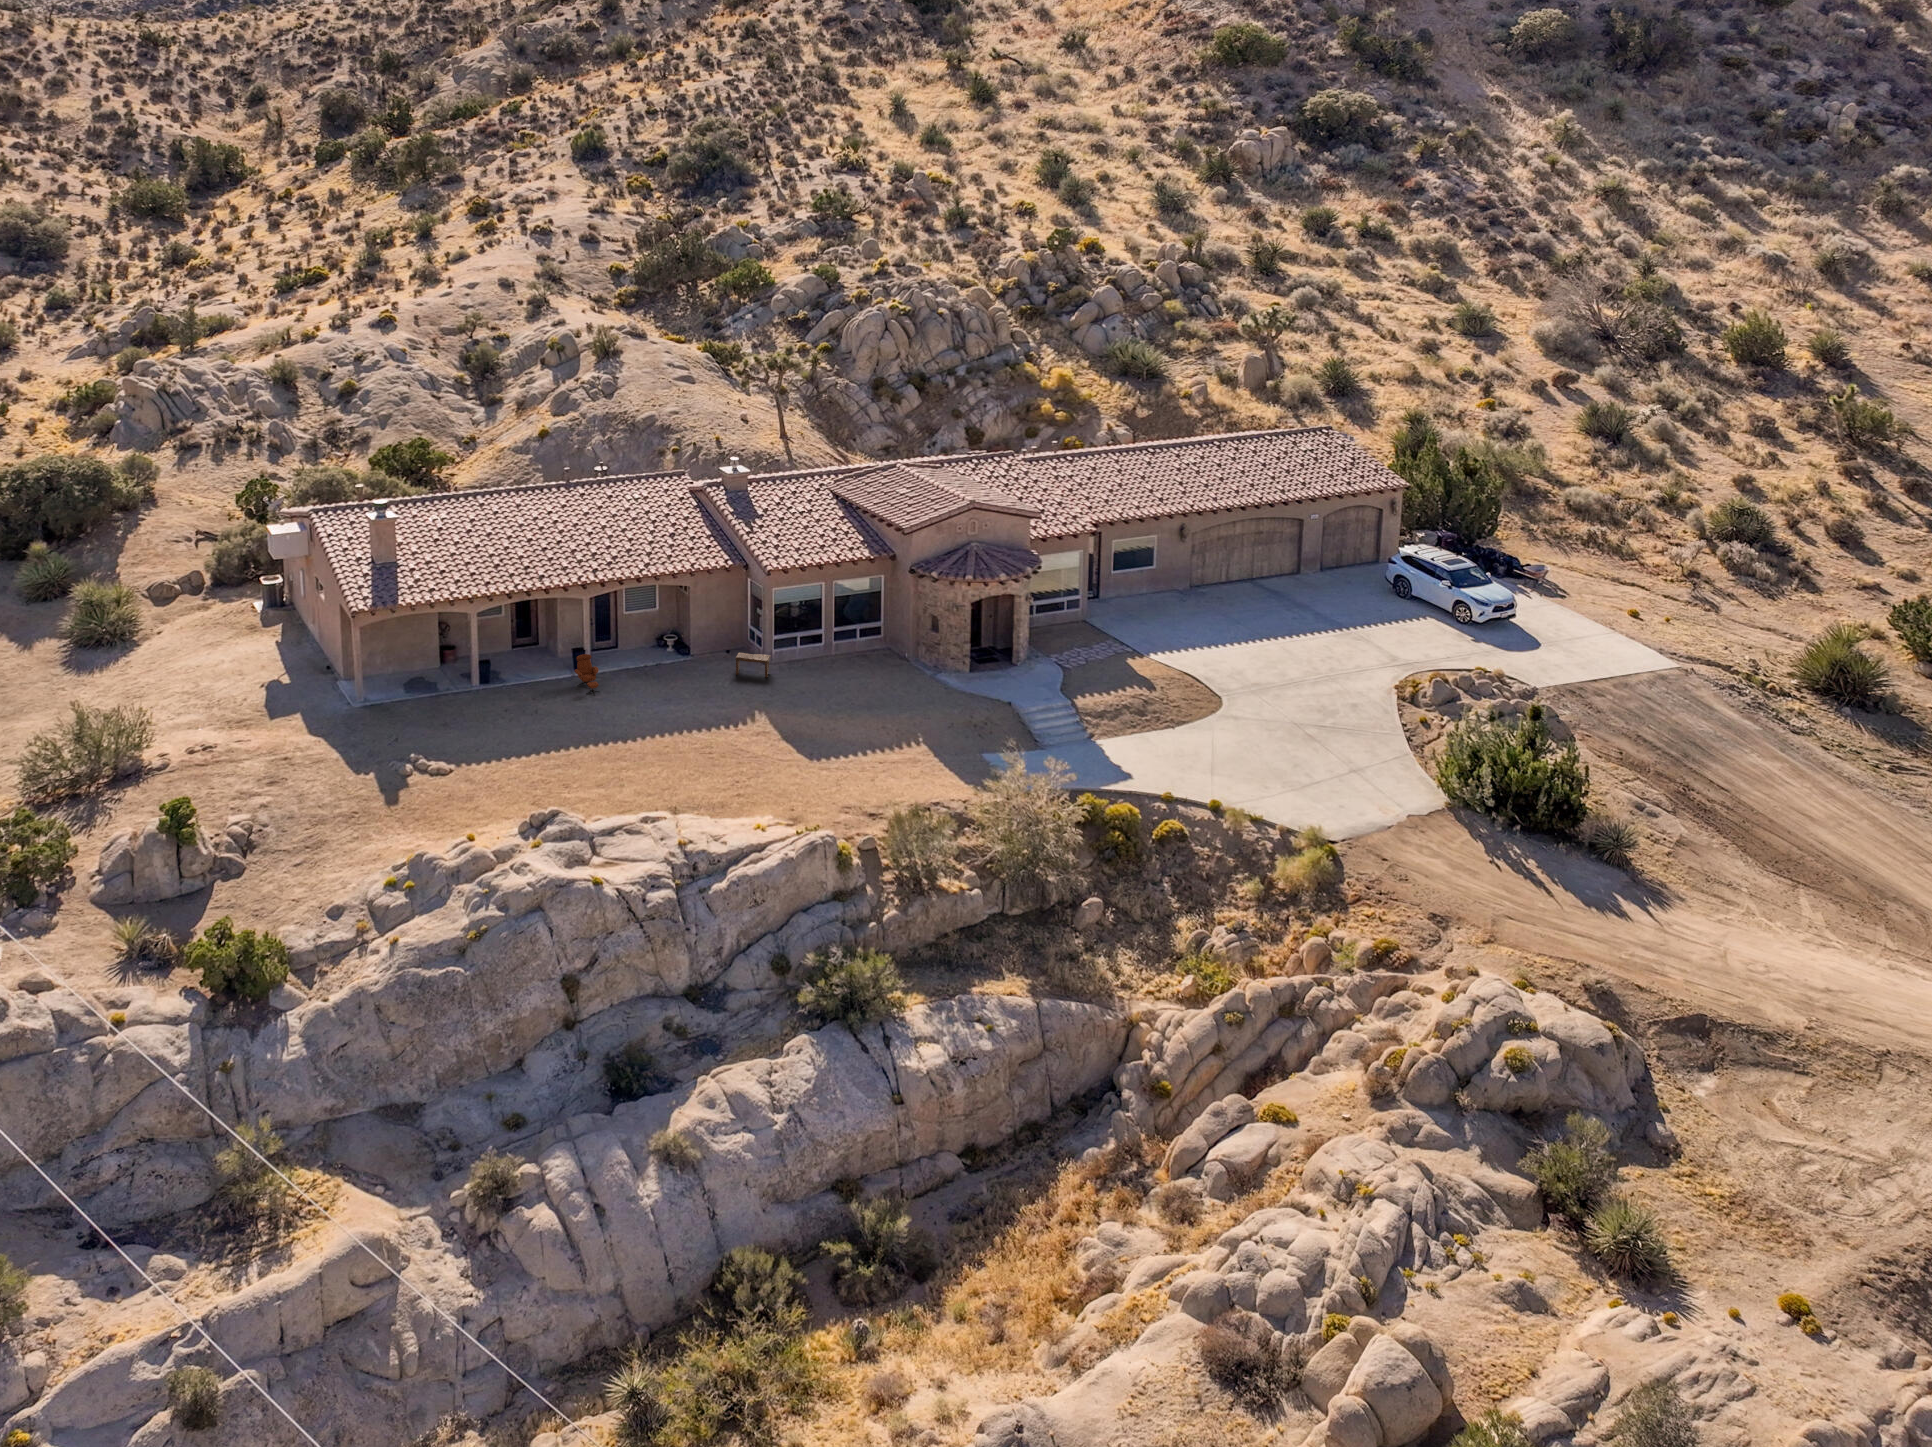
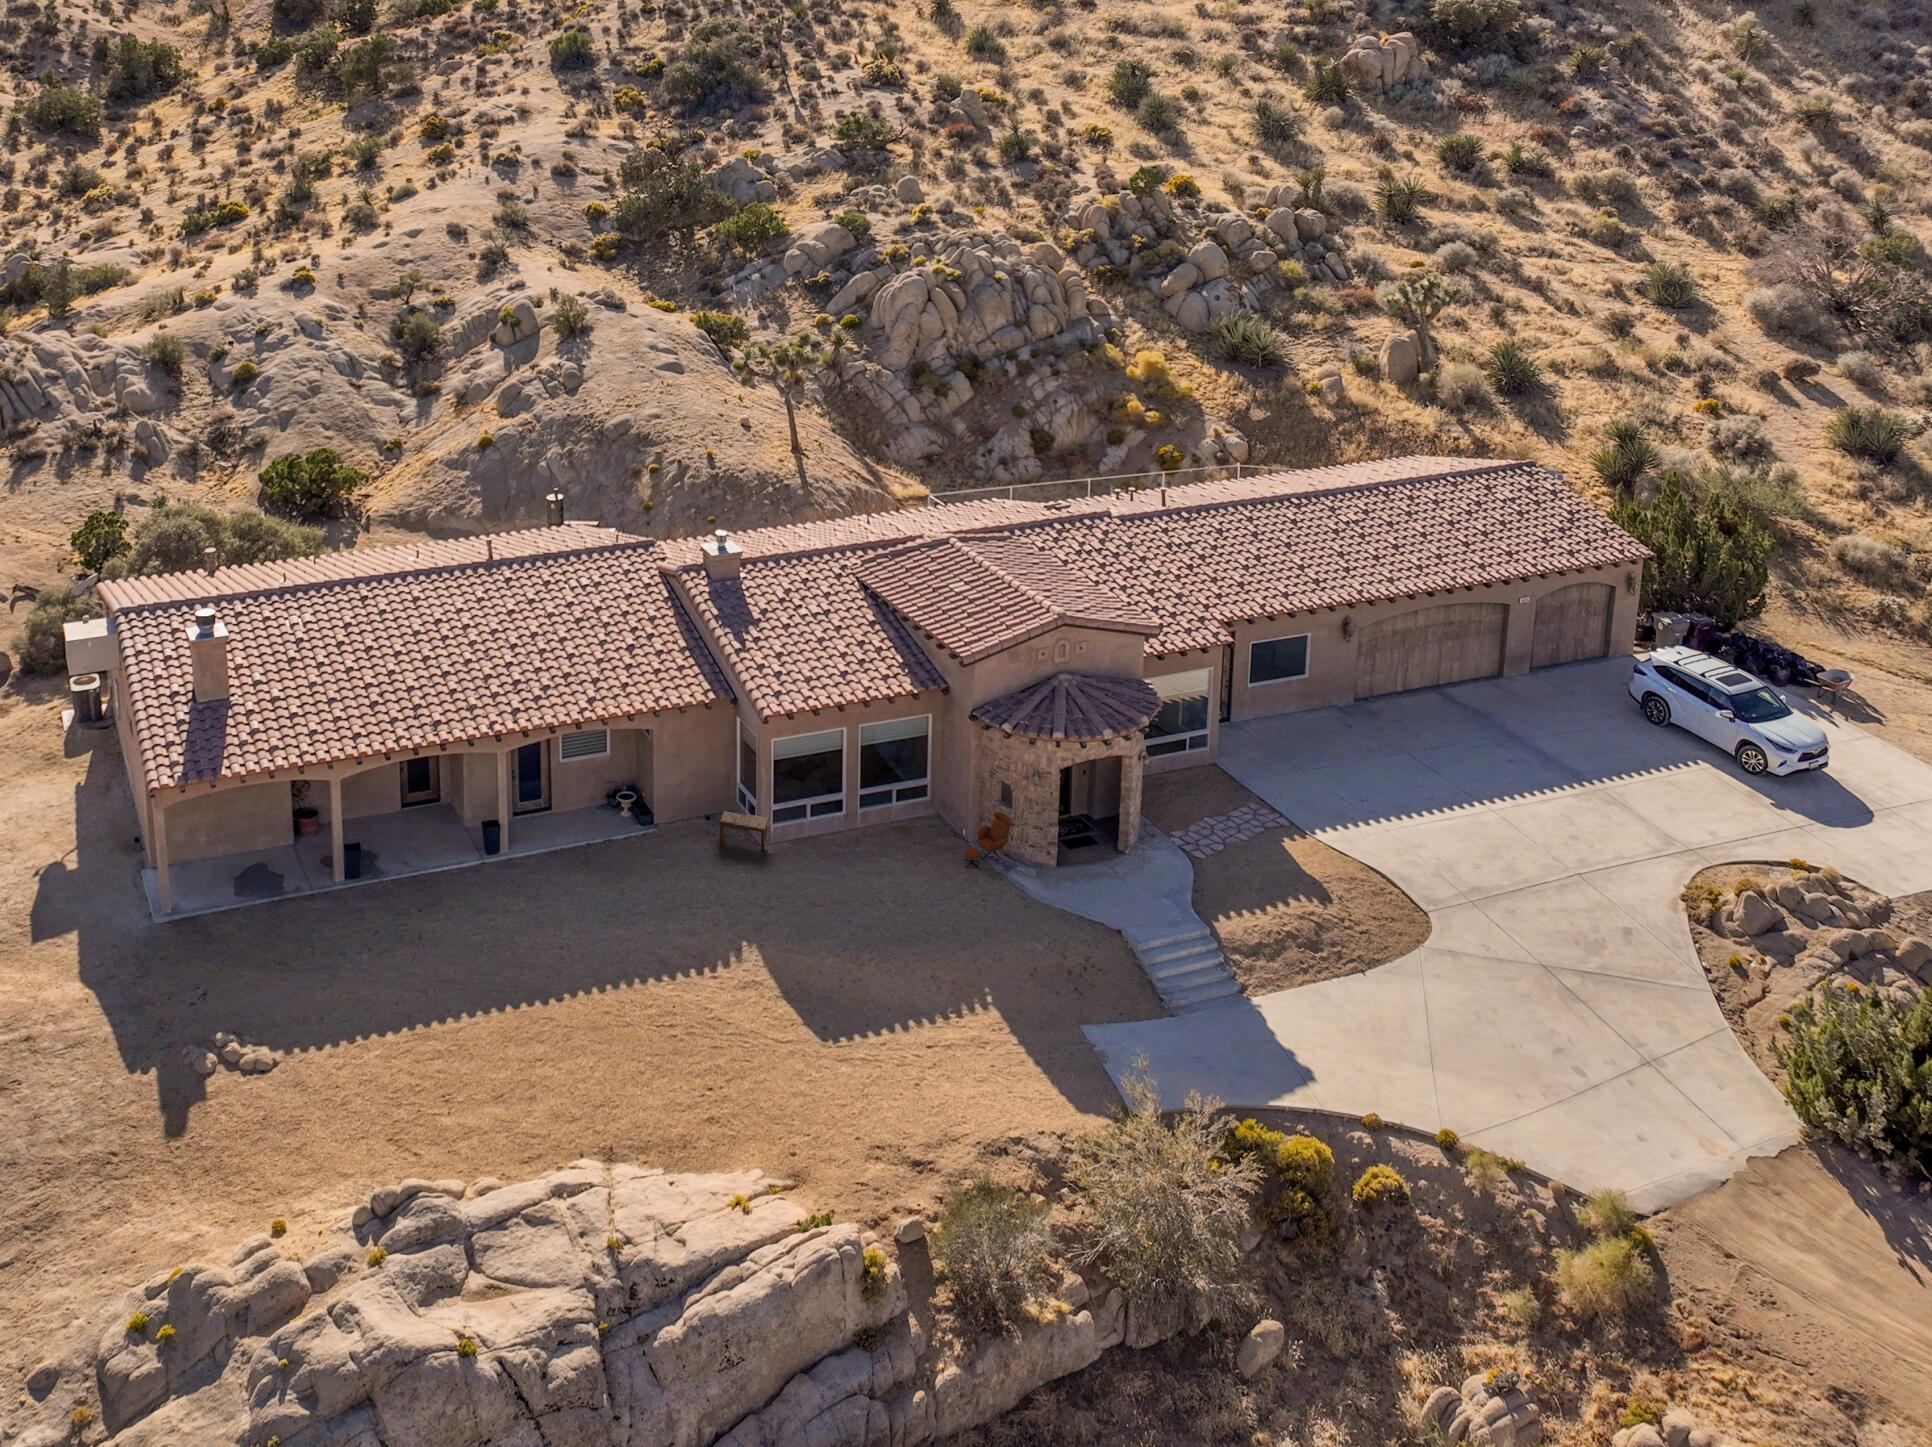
lounge chair: present [575,654,599,694] -> present [964,812,1011,868]

